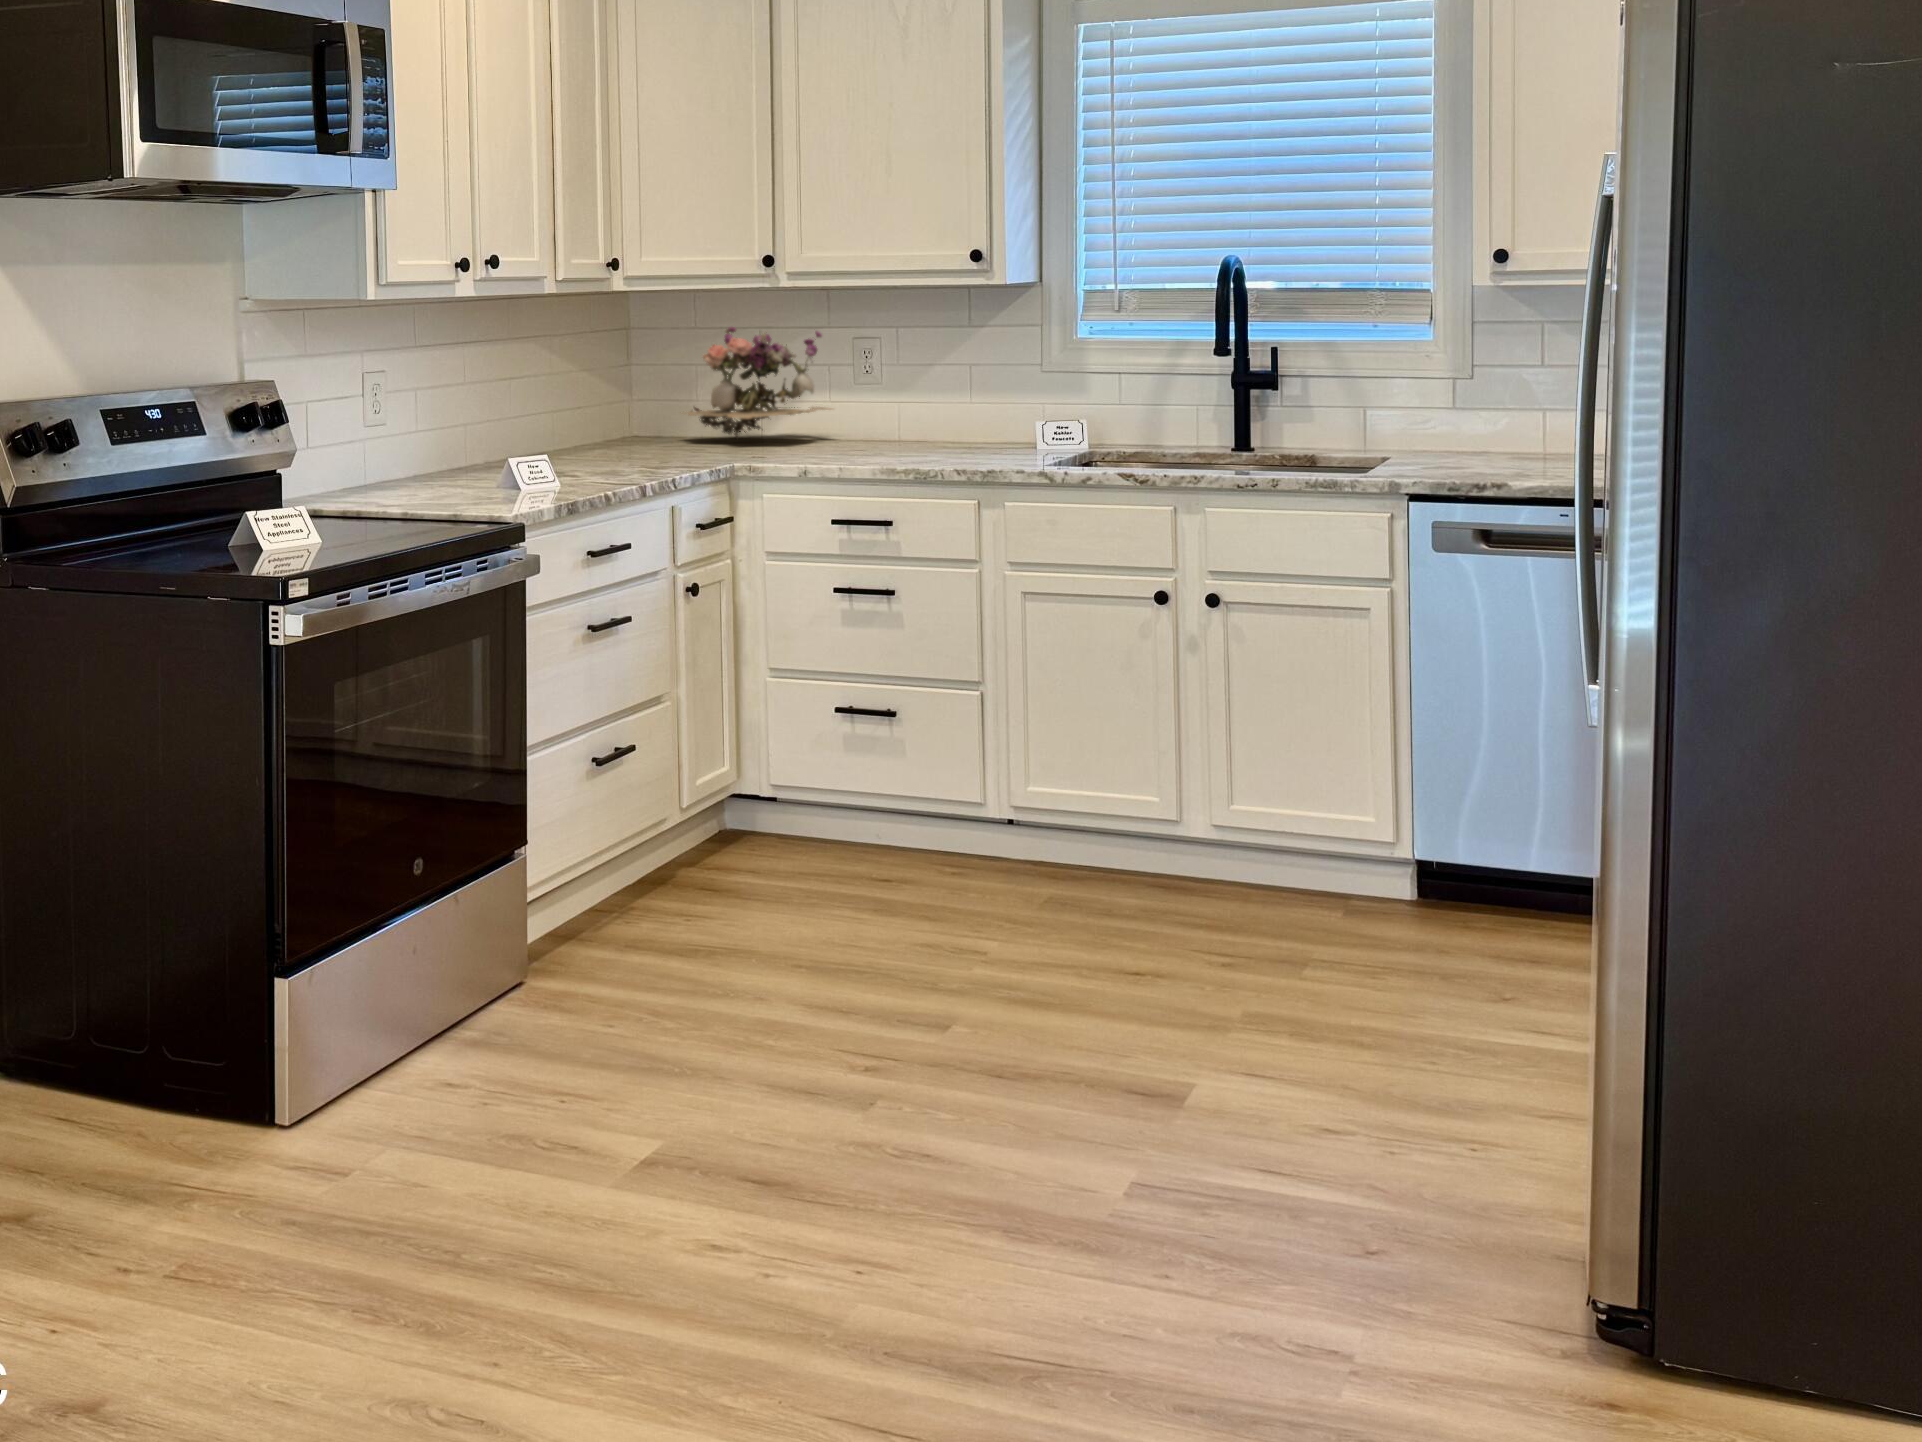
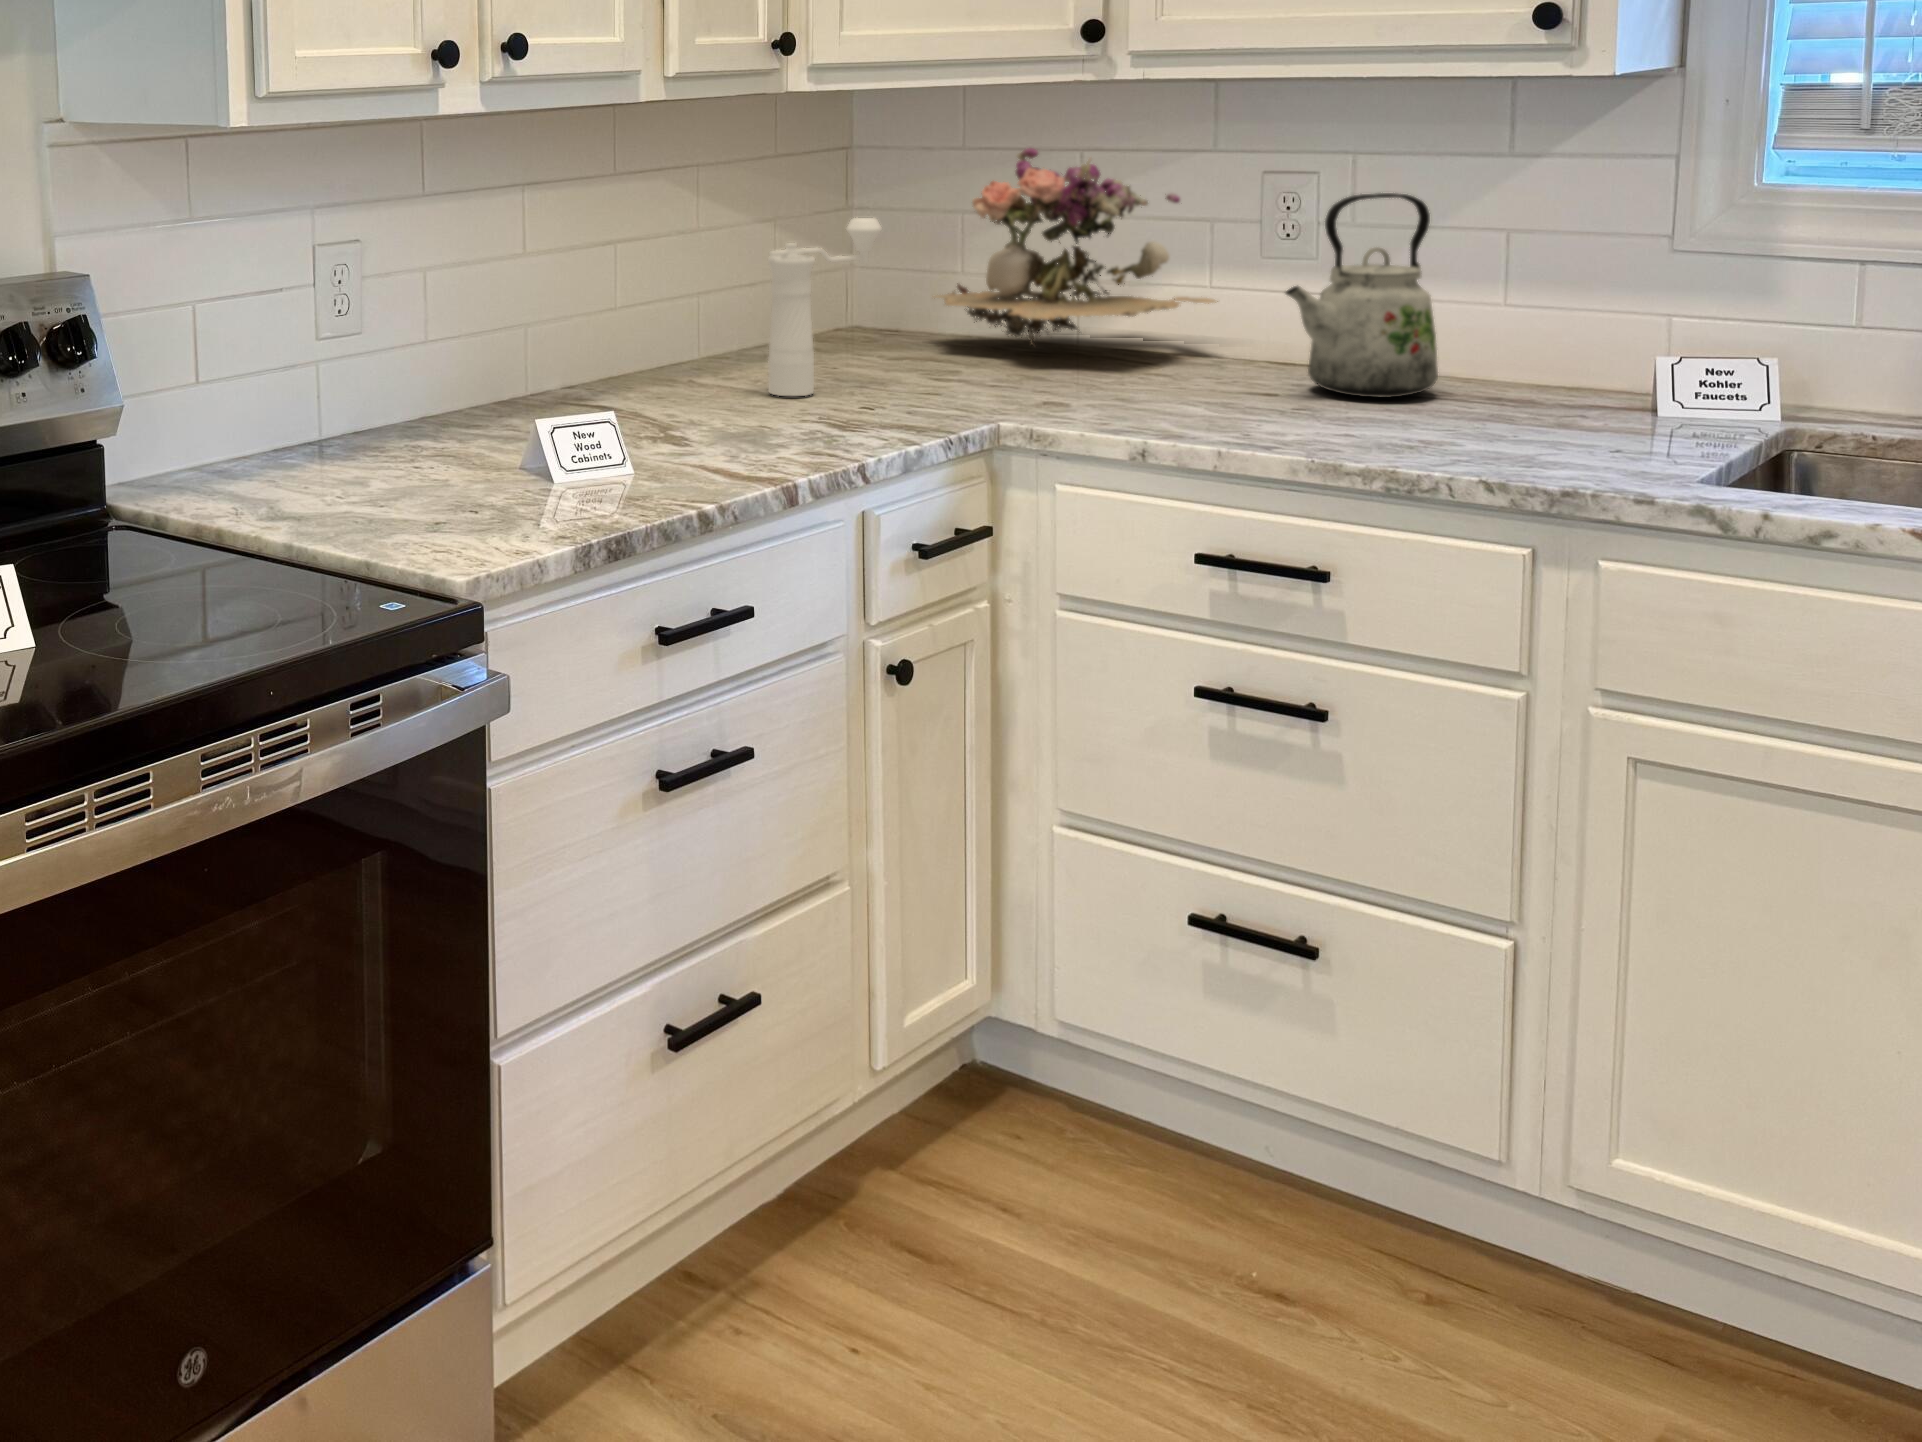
kettle: none [868,345,943,449] -> present [1286,193,1438,397]
pepper mill: none [602,362,661,460] -> present [768,218,882,396]

